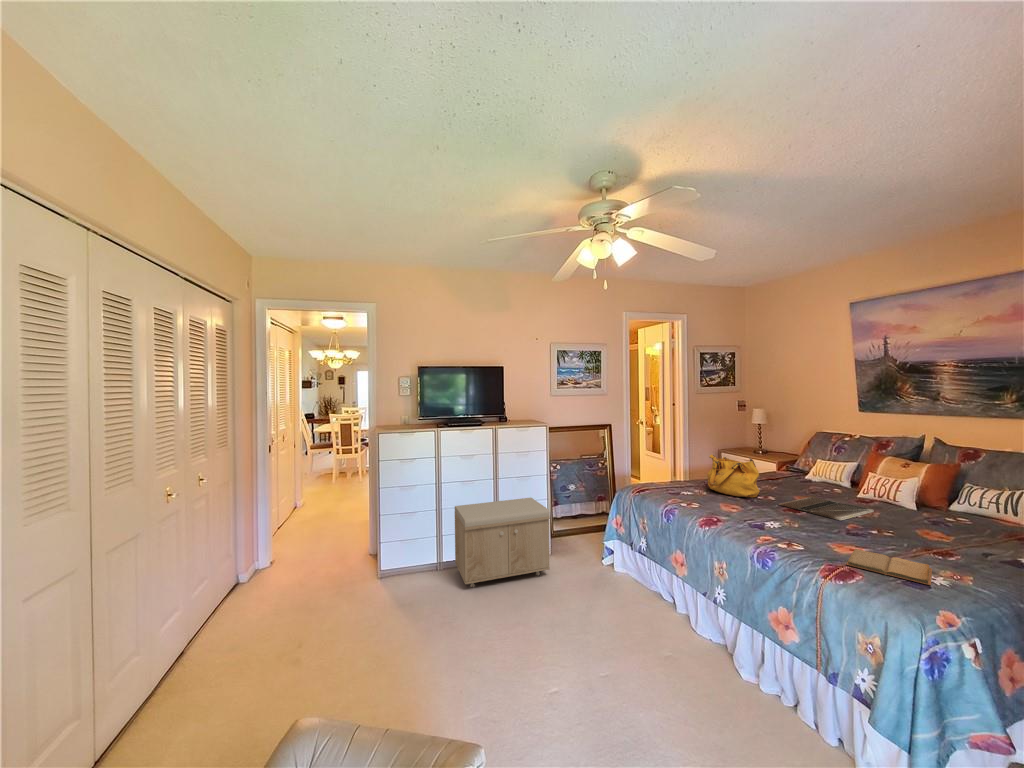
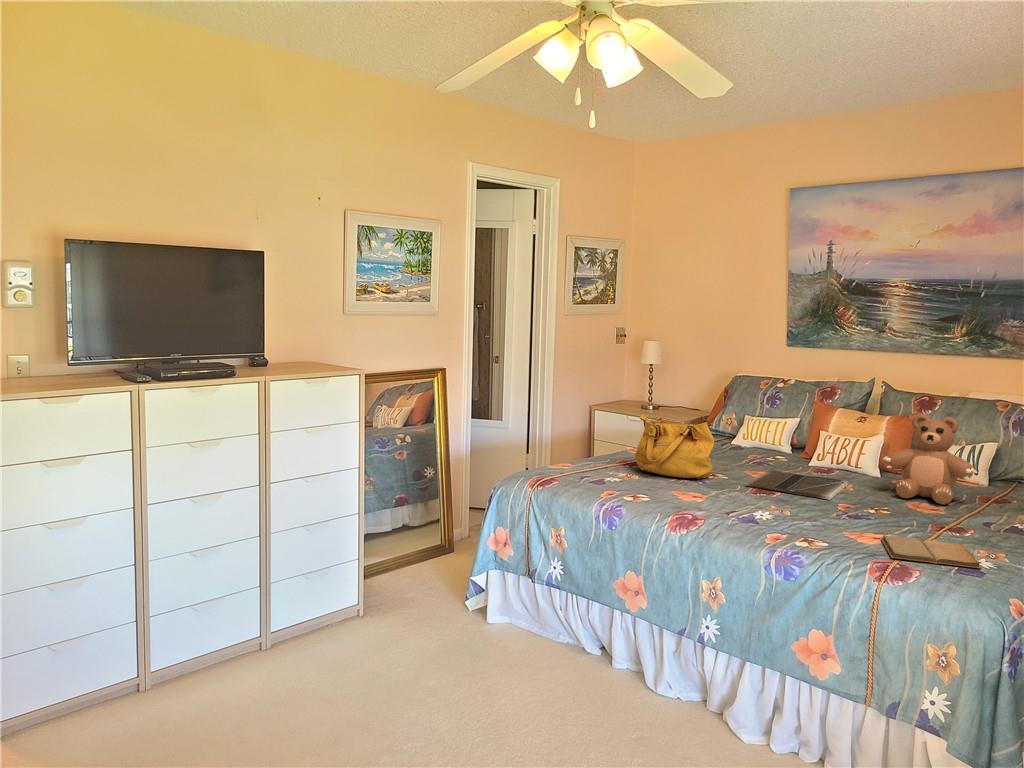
teddy bear: none [897,462,989,535] -> present [883,414,977,504]
storage bench: present [455,498,550,587] -> none [175,514,390,713]

